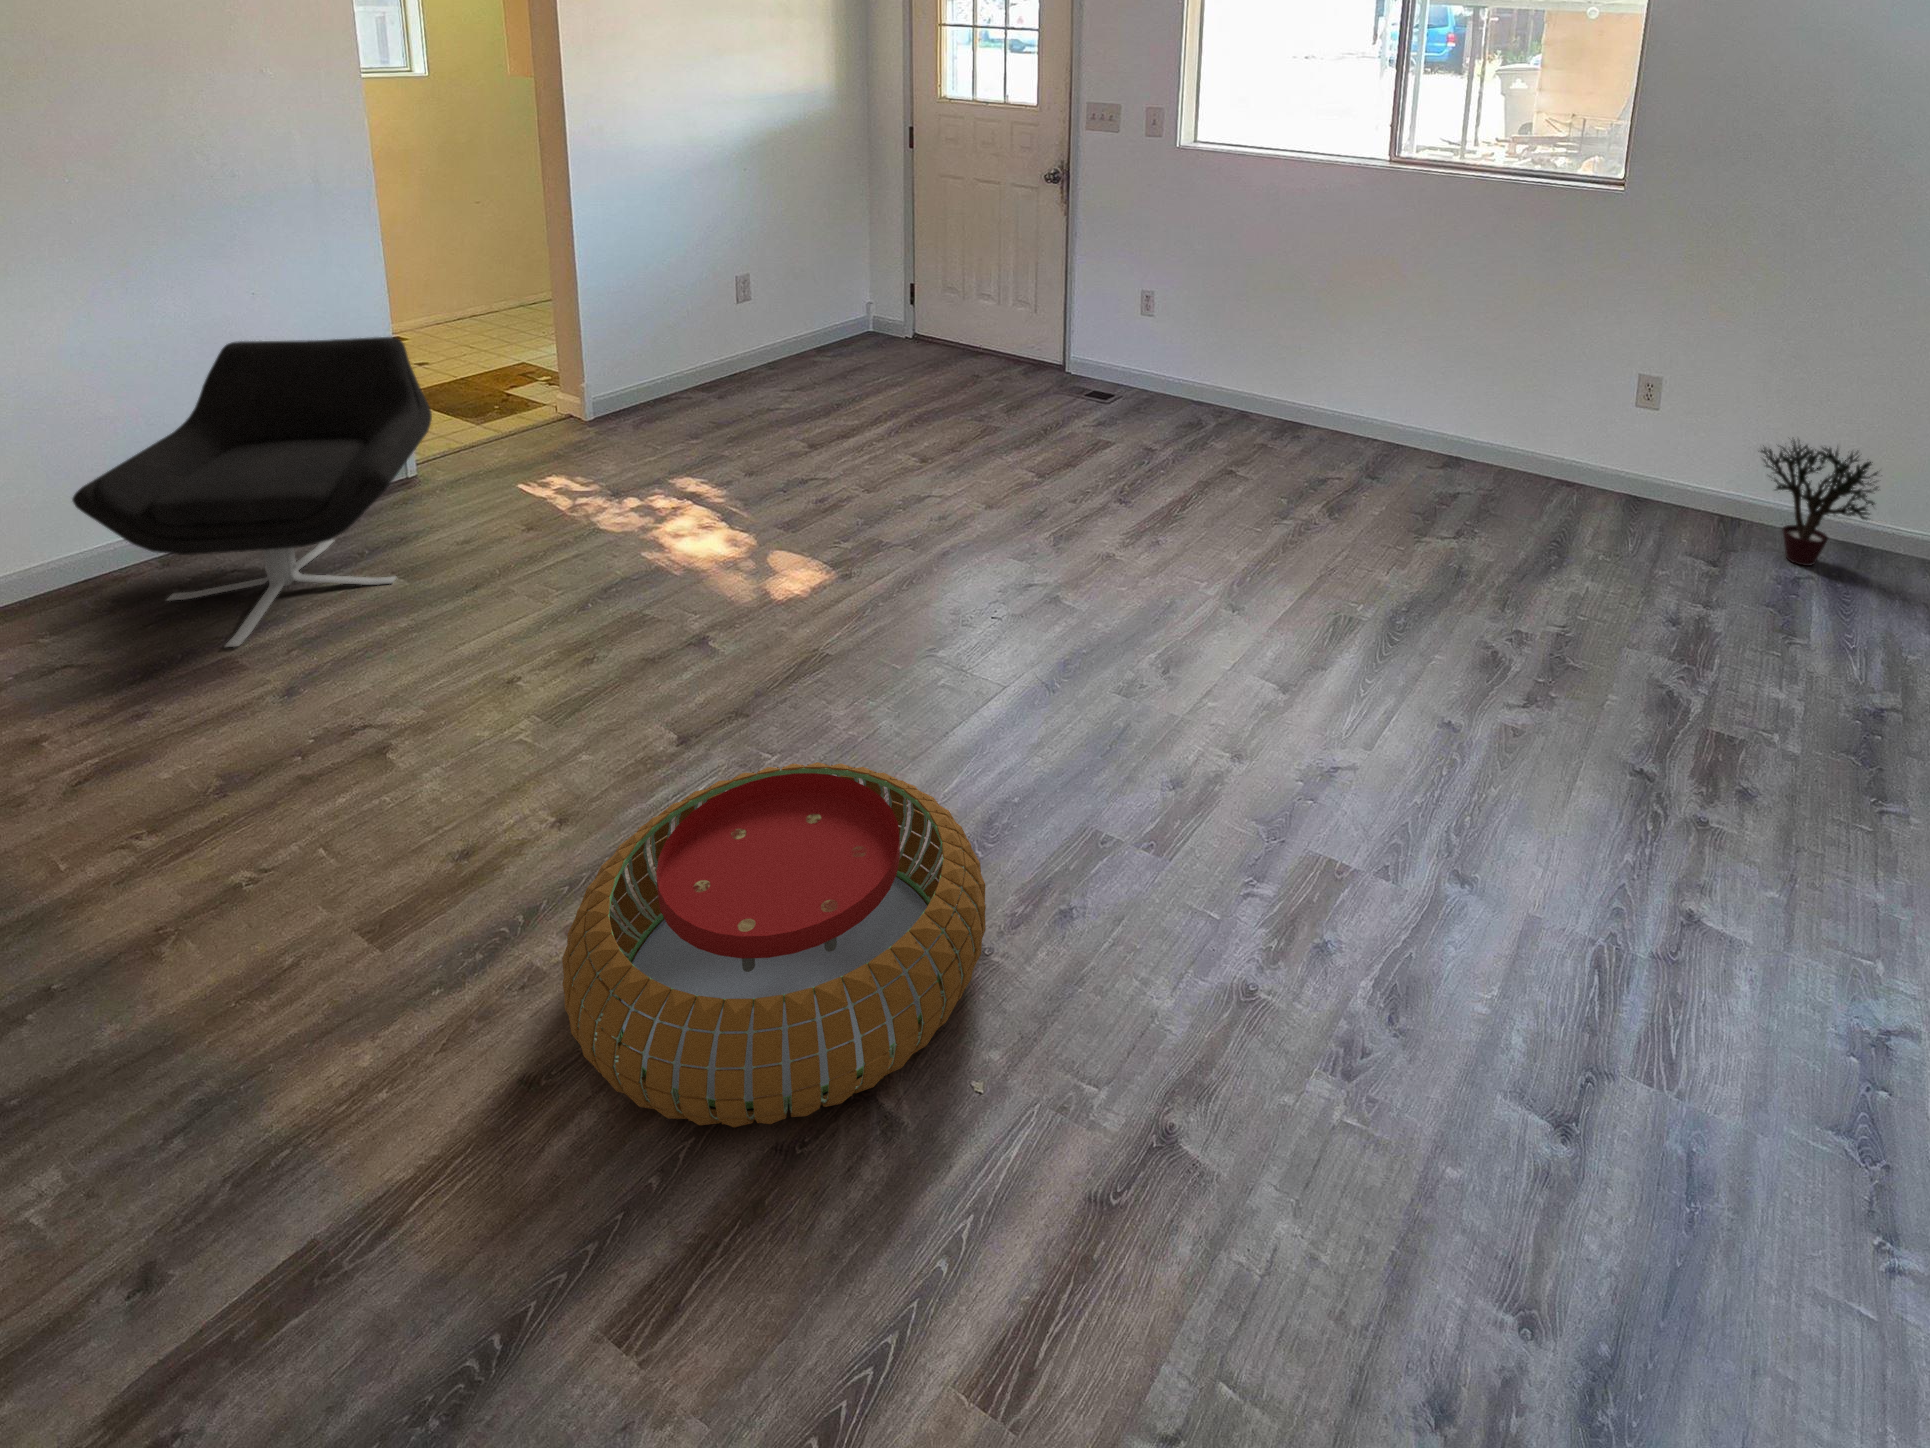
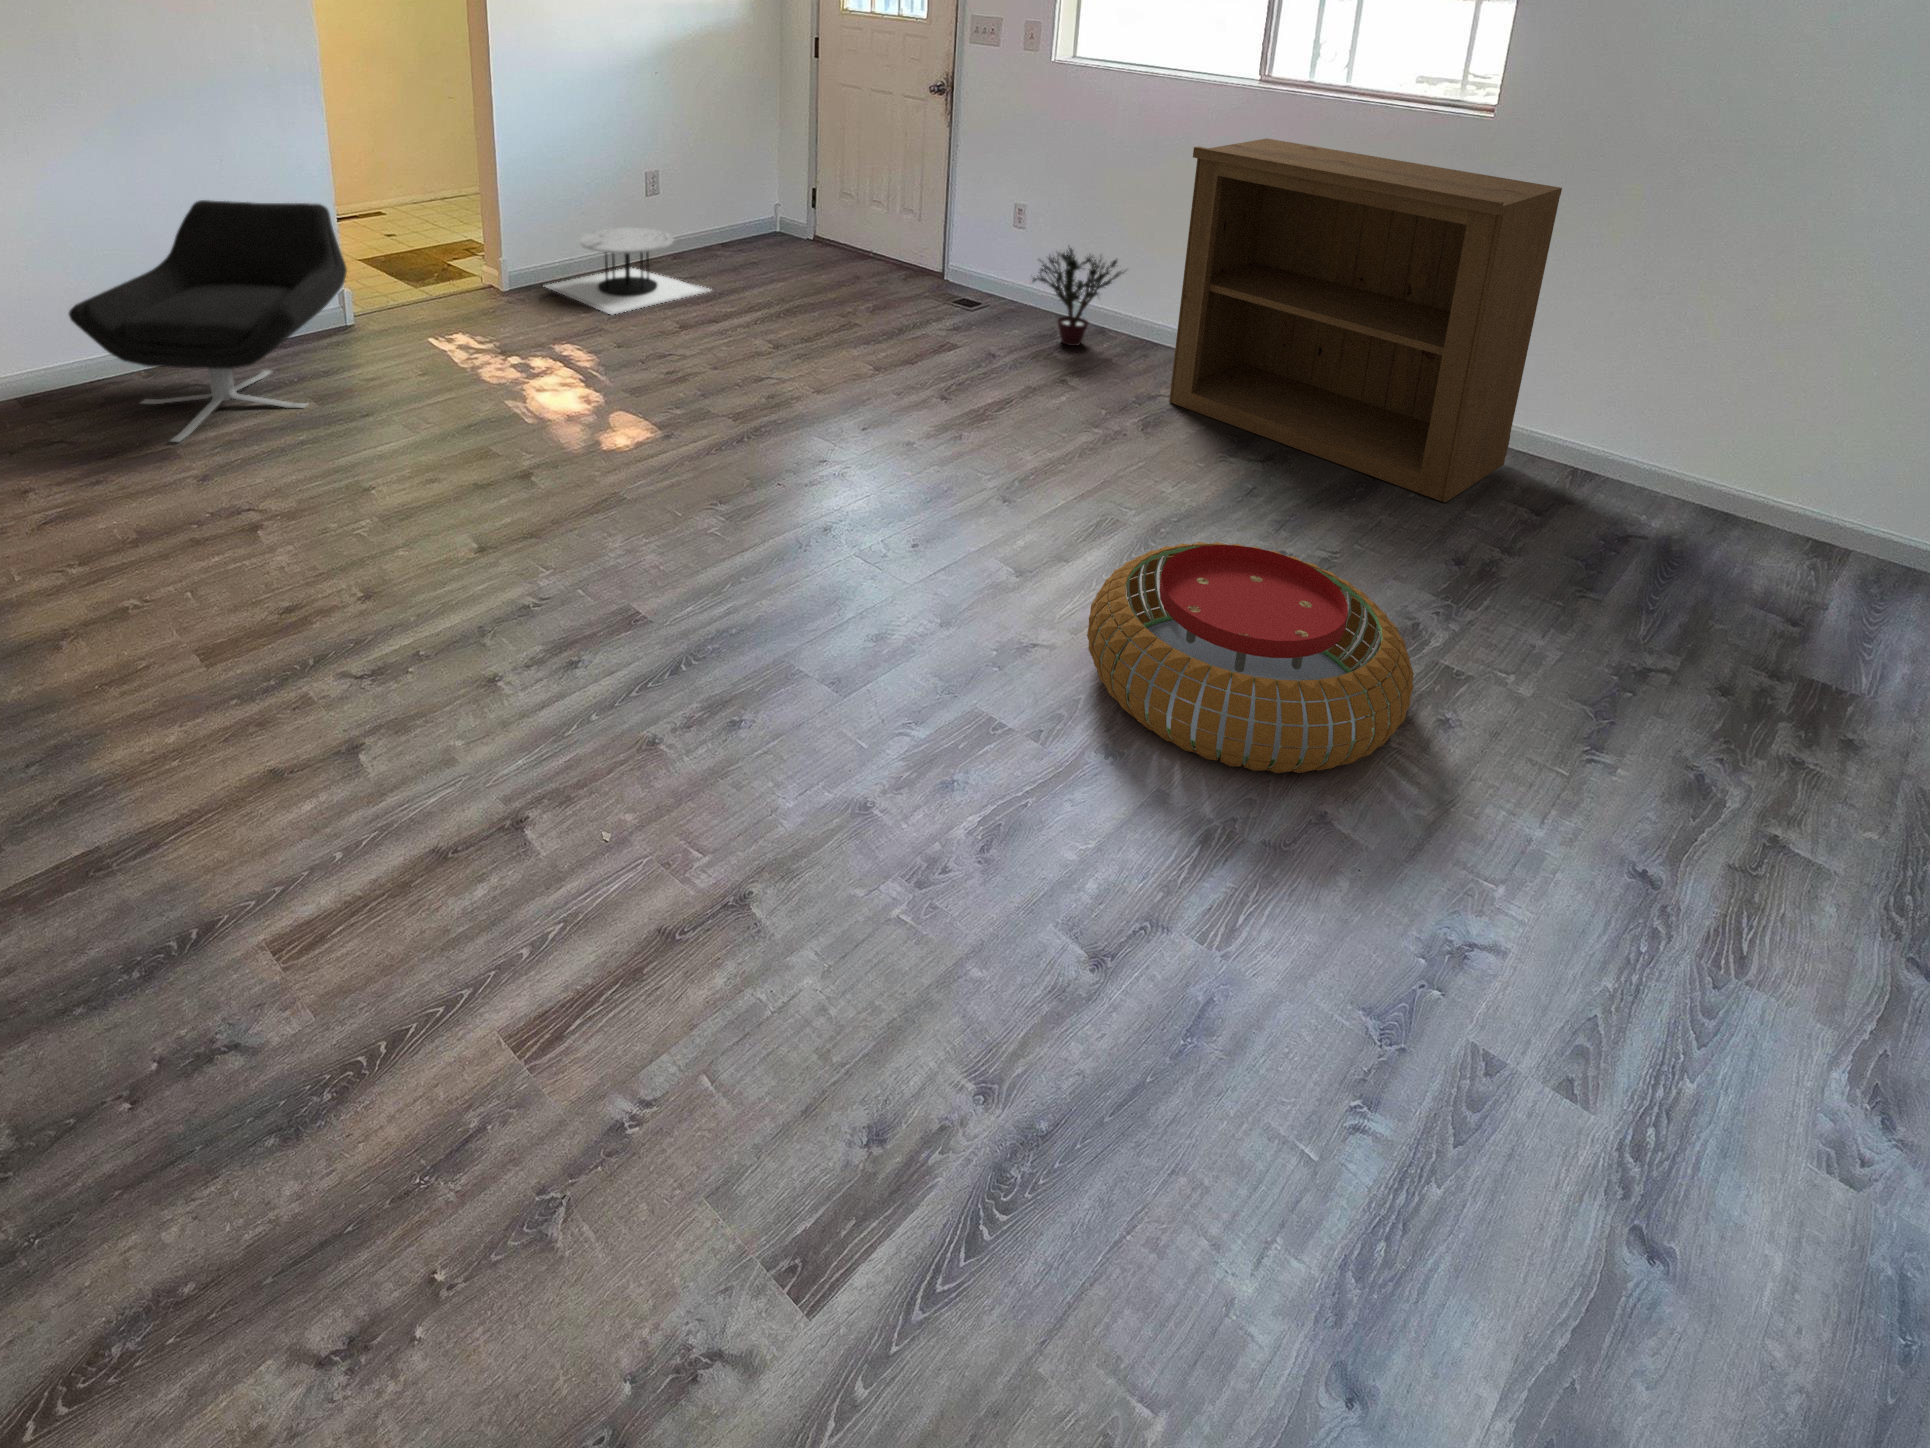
bookshelf: none [1338,215,1695,556] -> present [1169,138,1562,502]
side table: none [635,335,830,434] -> present [546,227,710,314]
potted plant: present [1761,440,1878,566] -> present [1033,246,1122,346]
pouf: present [562,762,986,1127] -> present [1087,542,1414,773]

